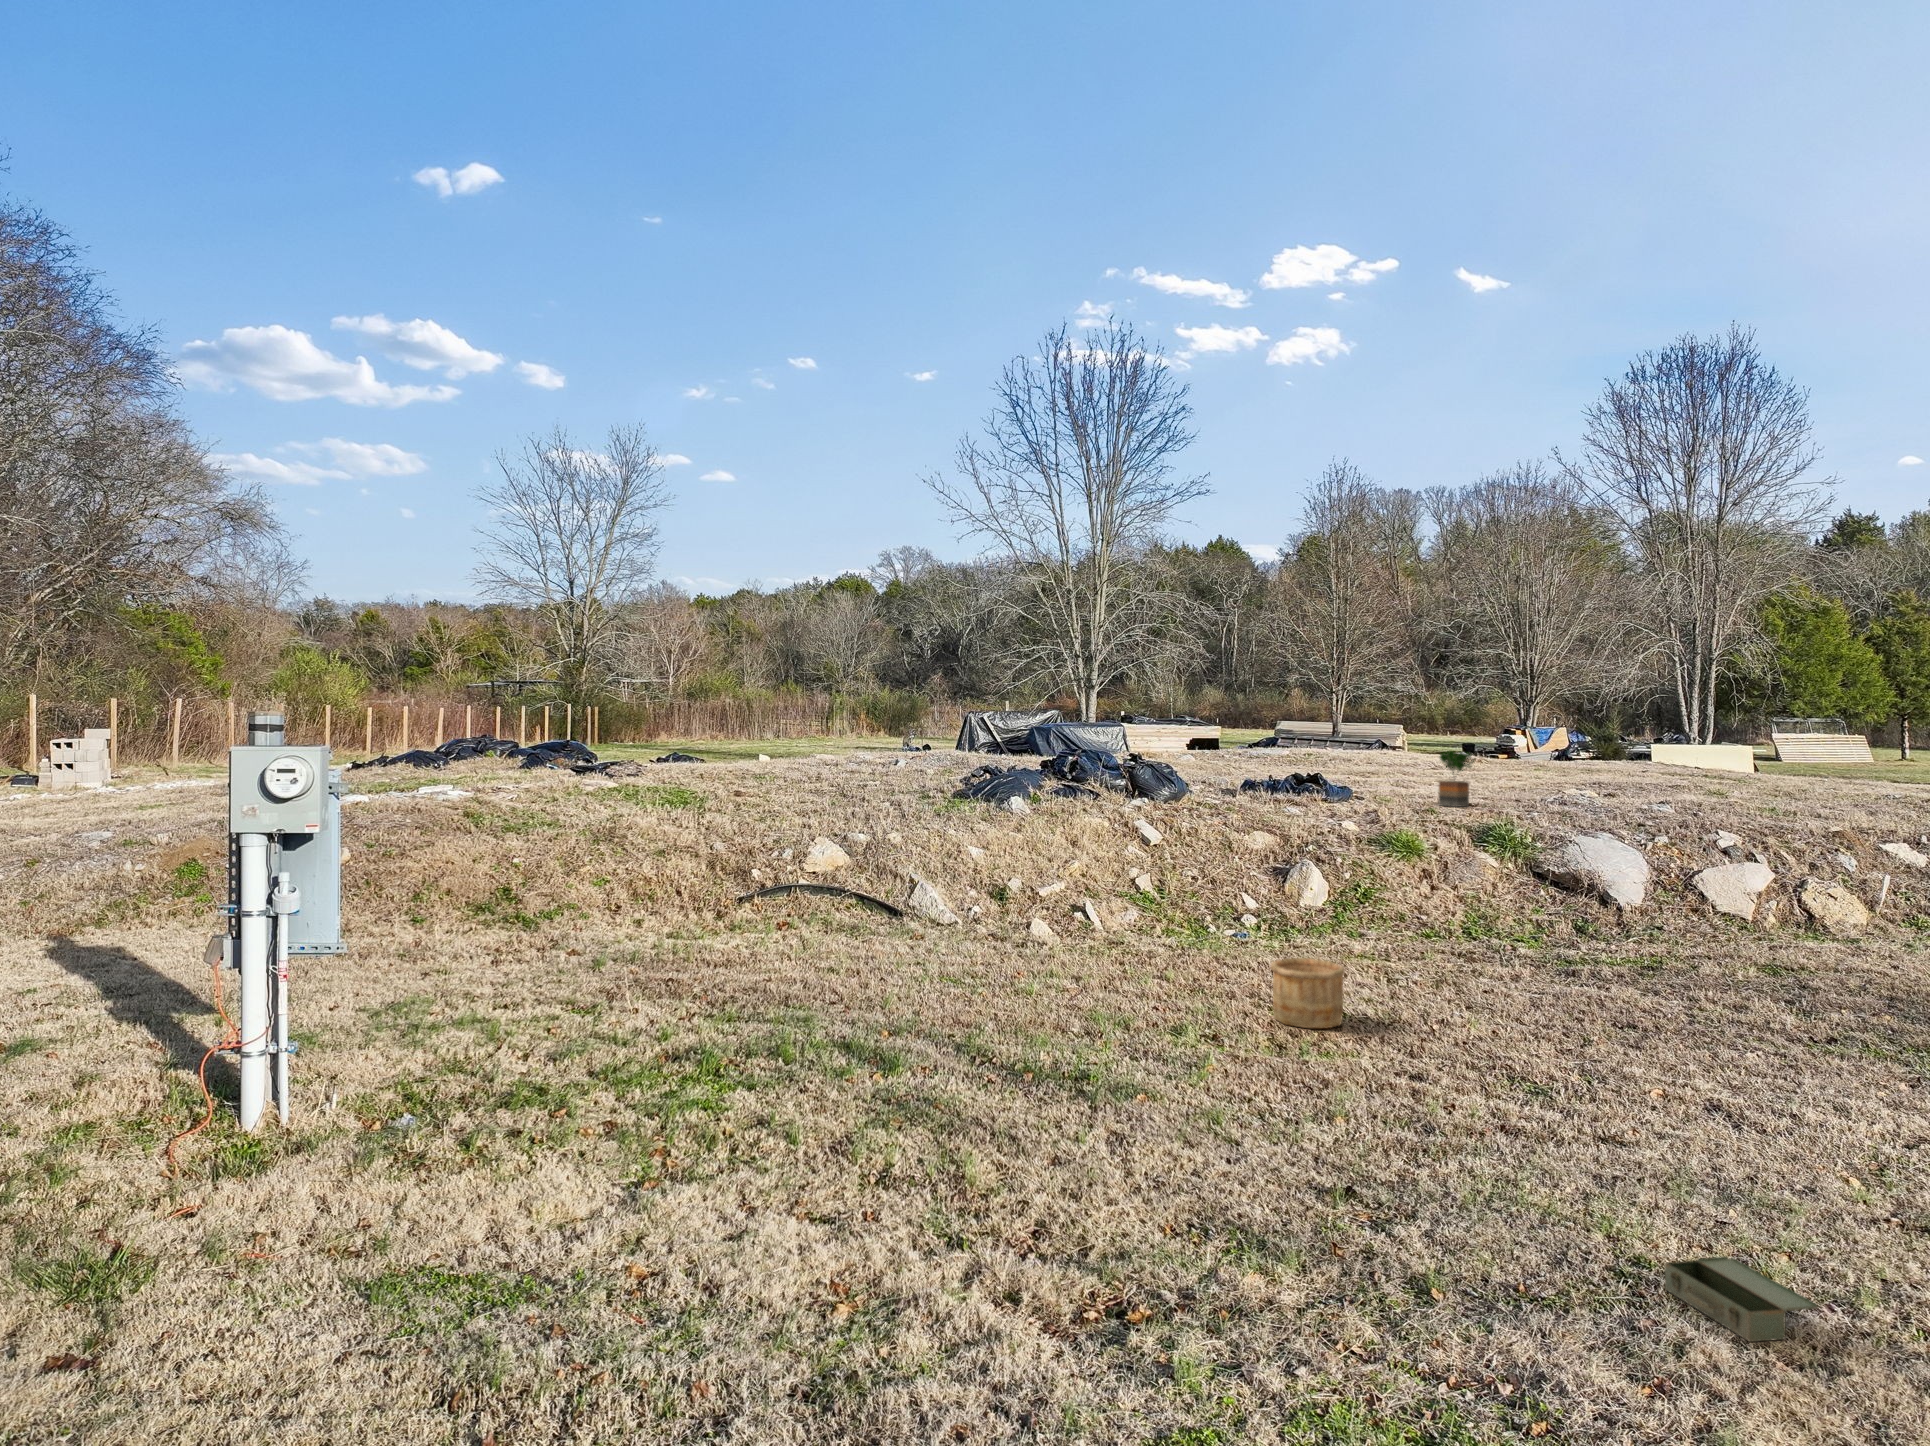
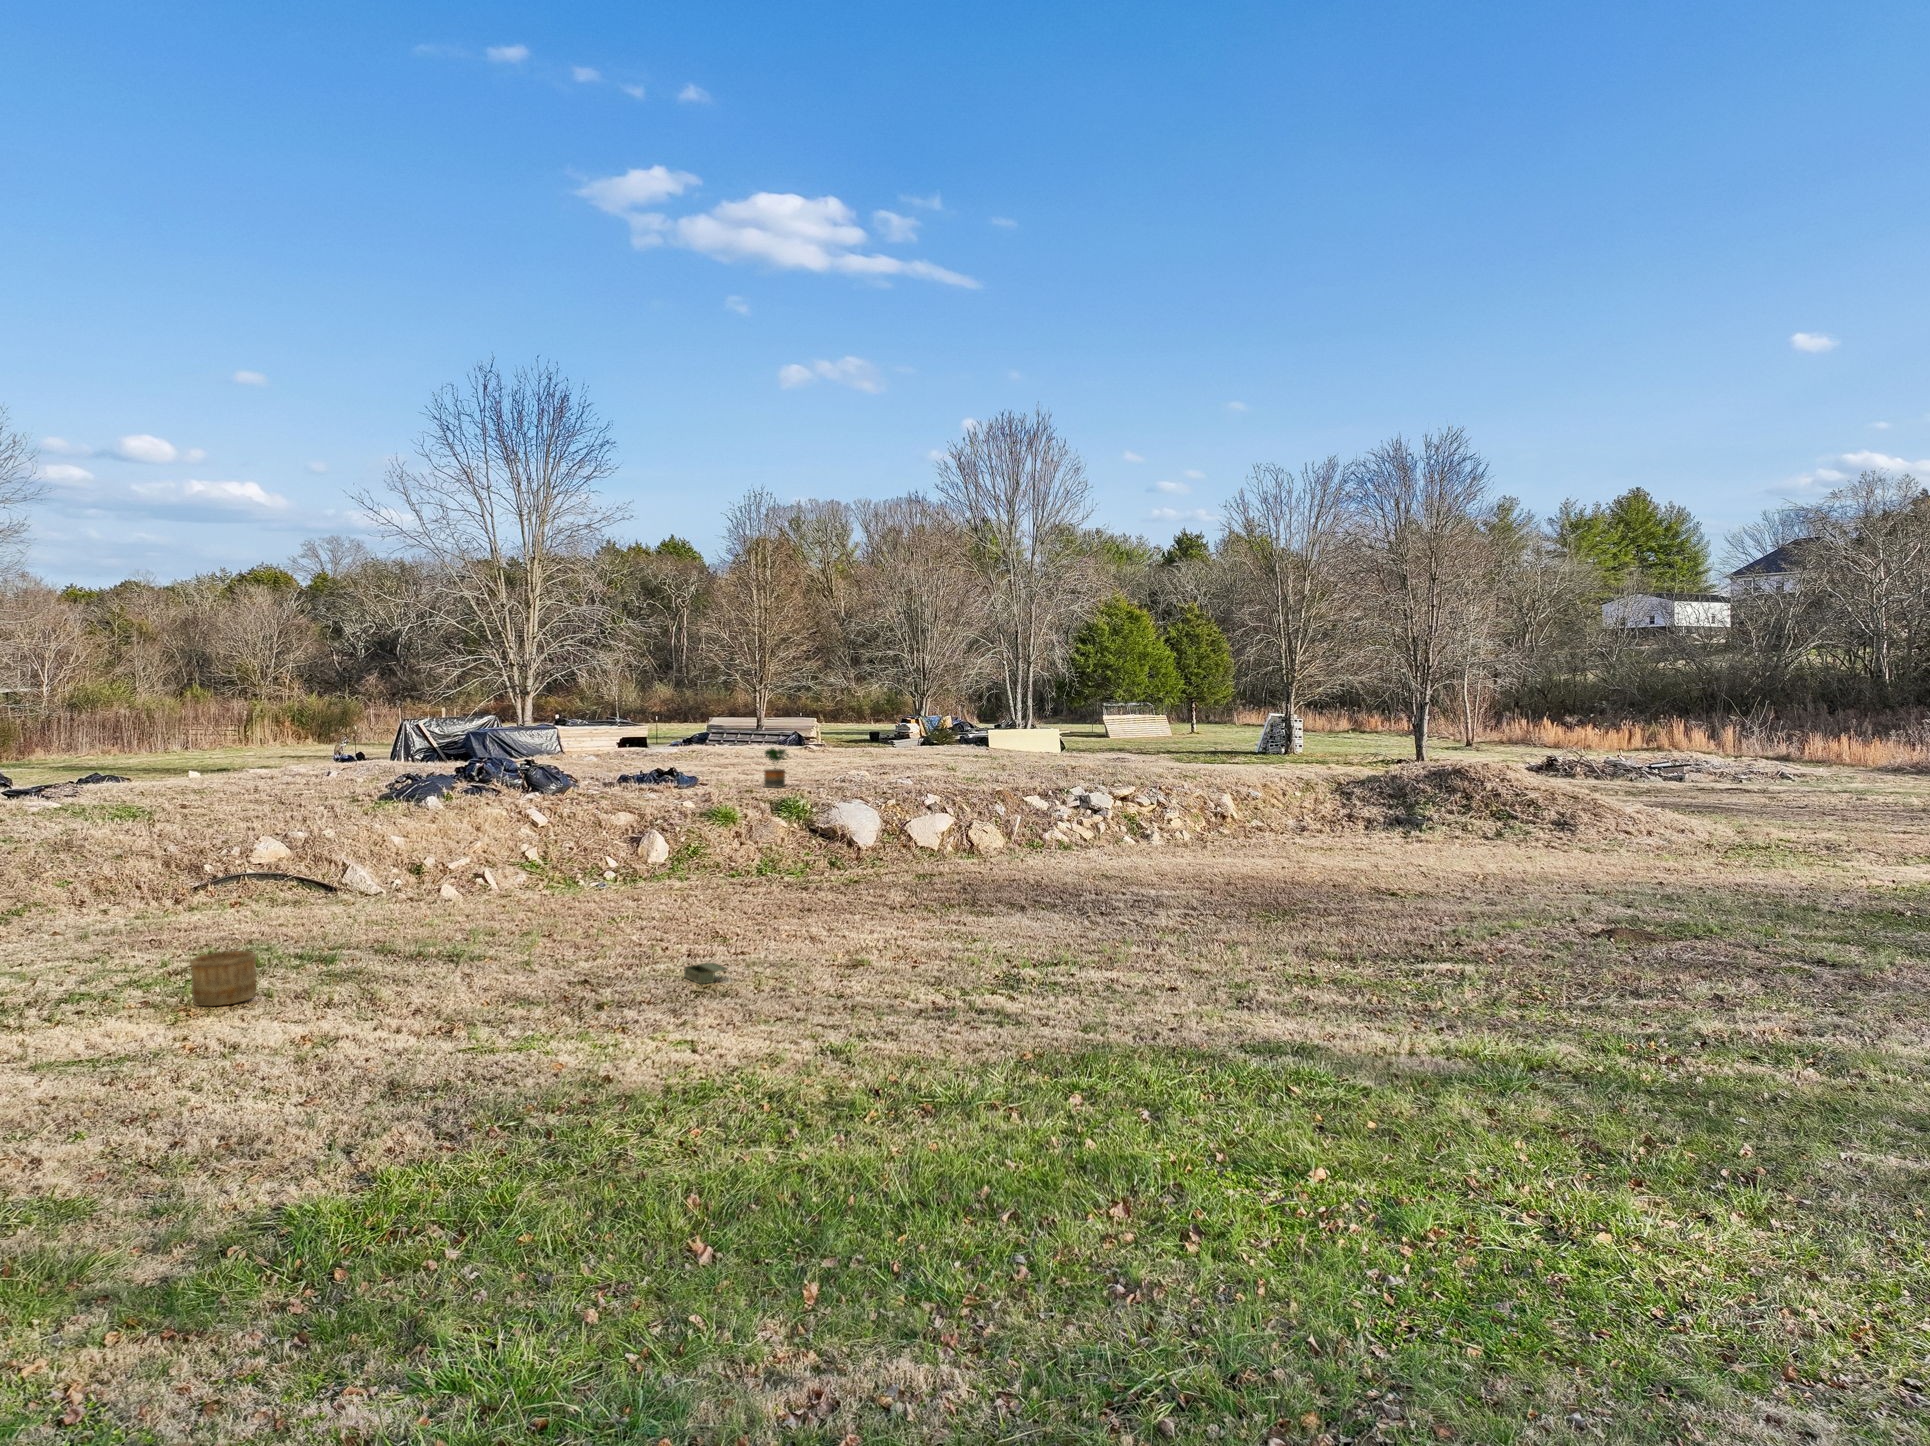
wooden bucket: present [1271,958,1345,1028] -> present [190,950,257,1006]

